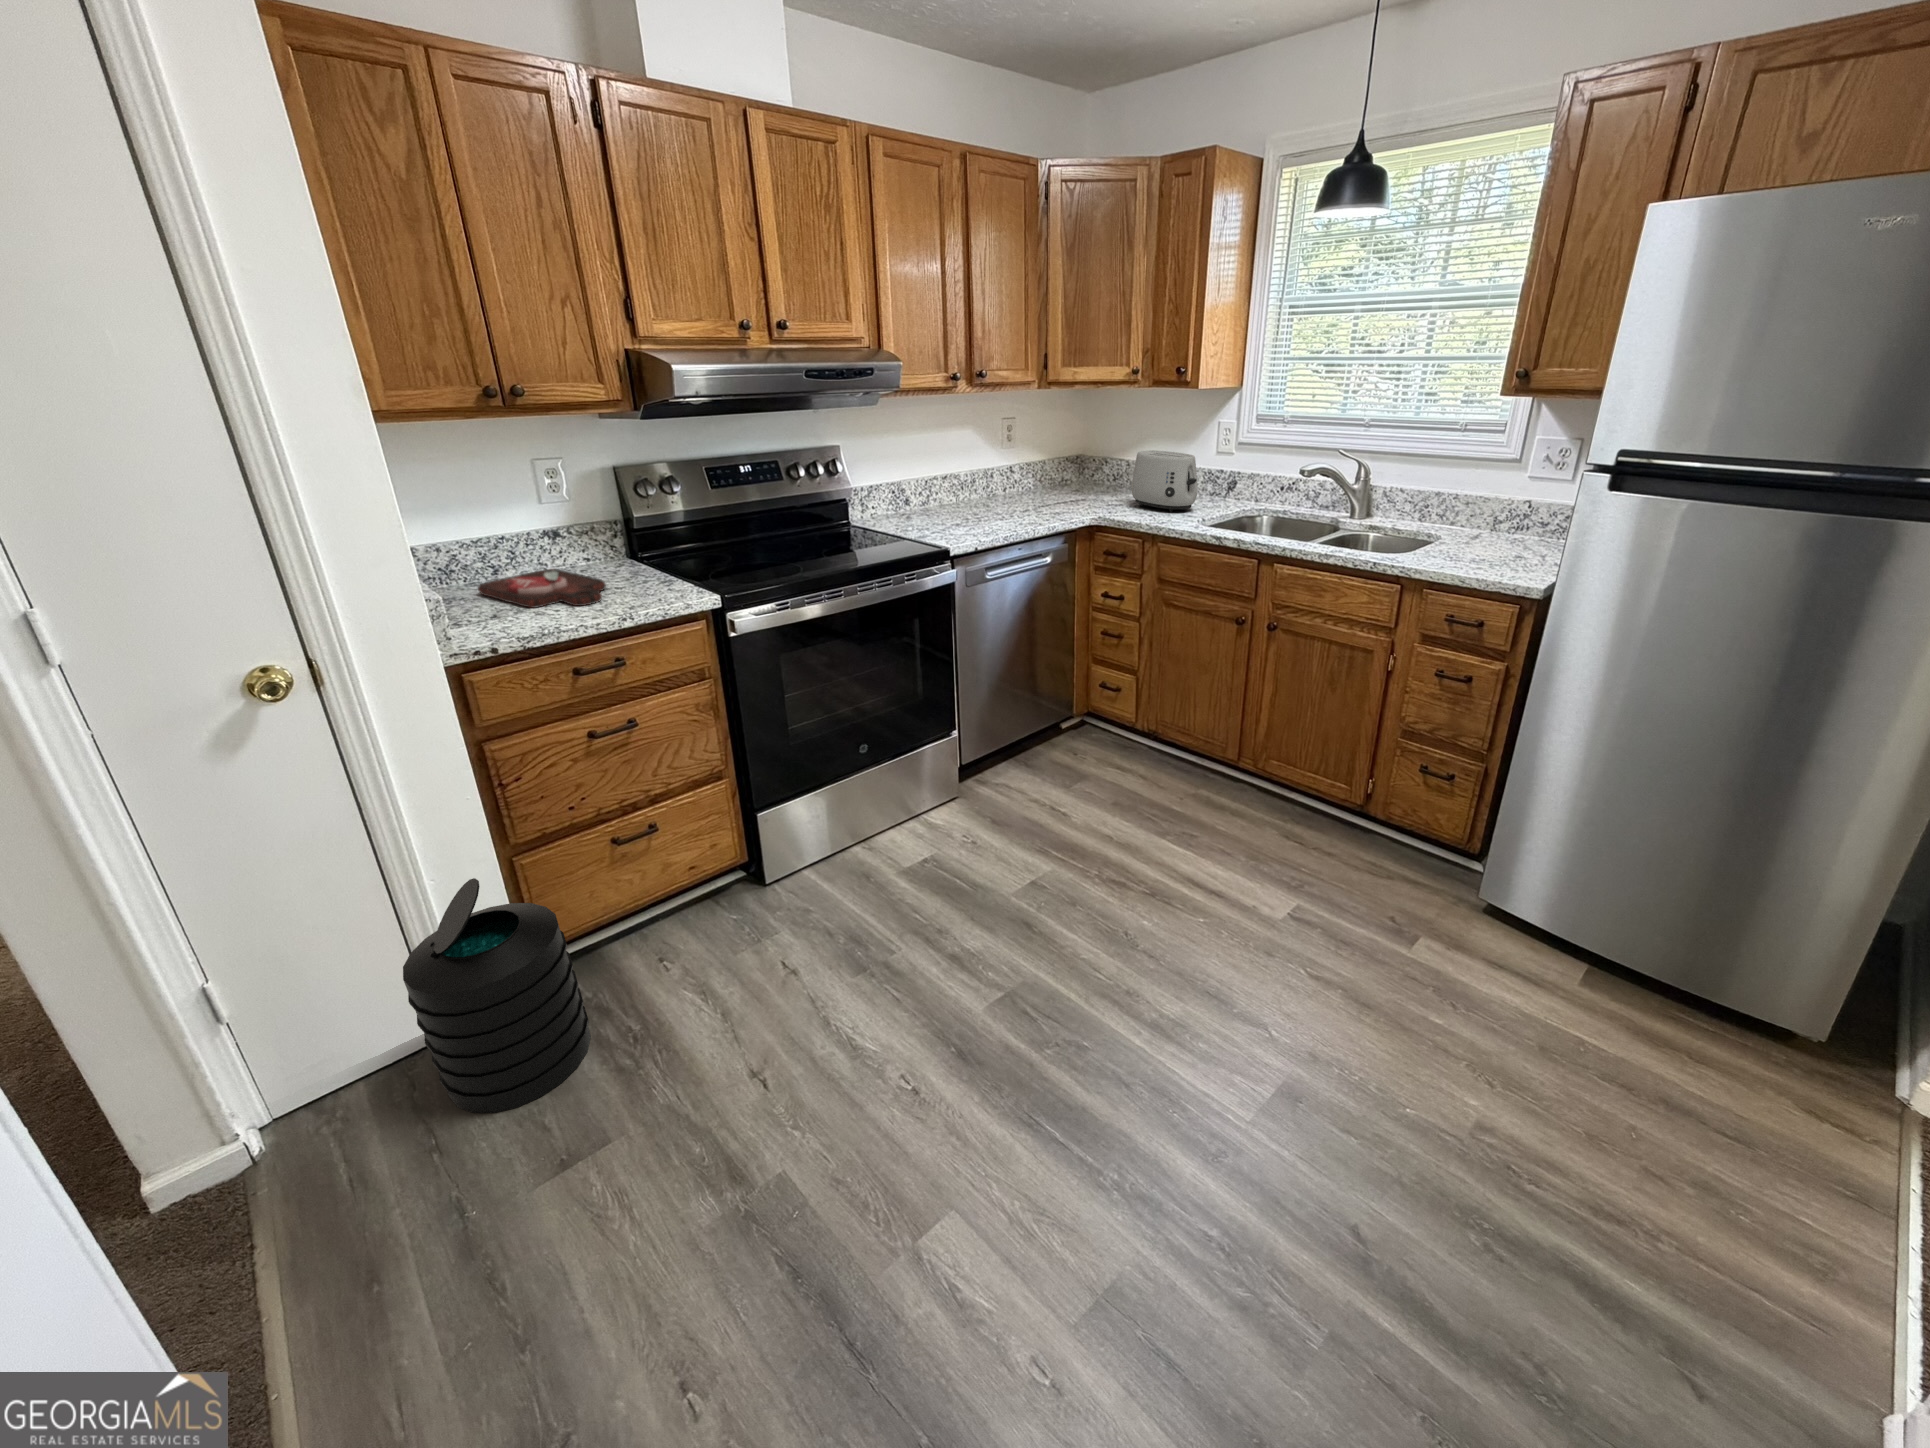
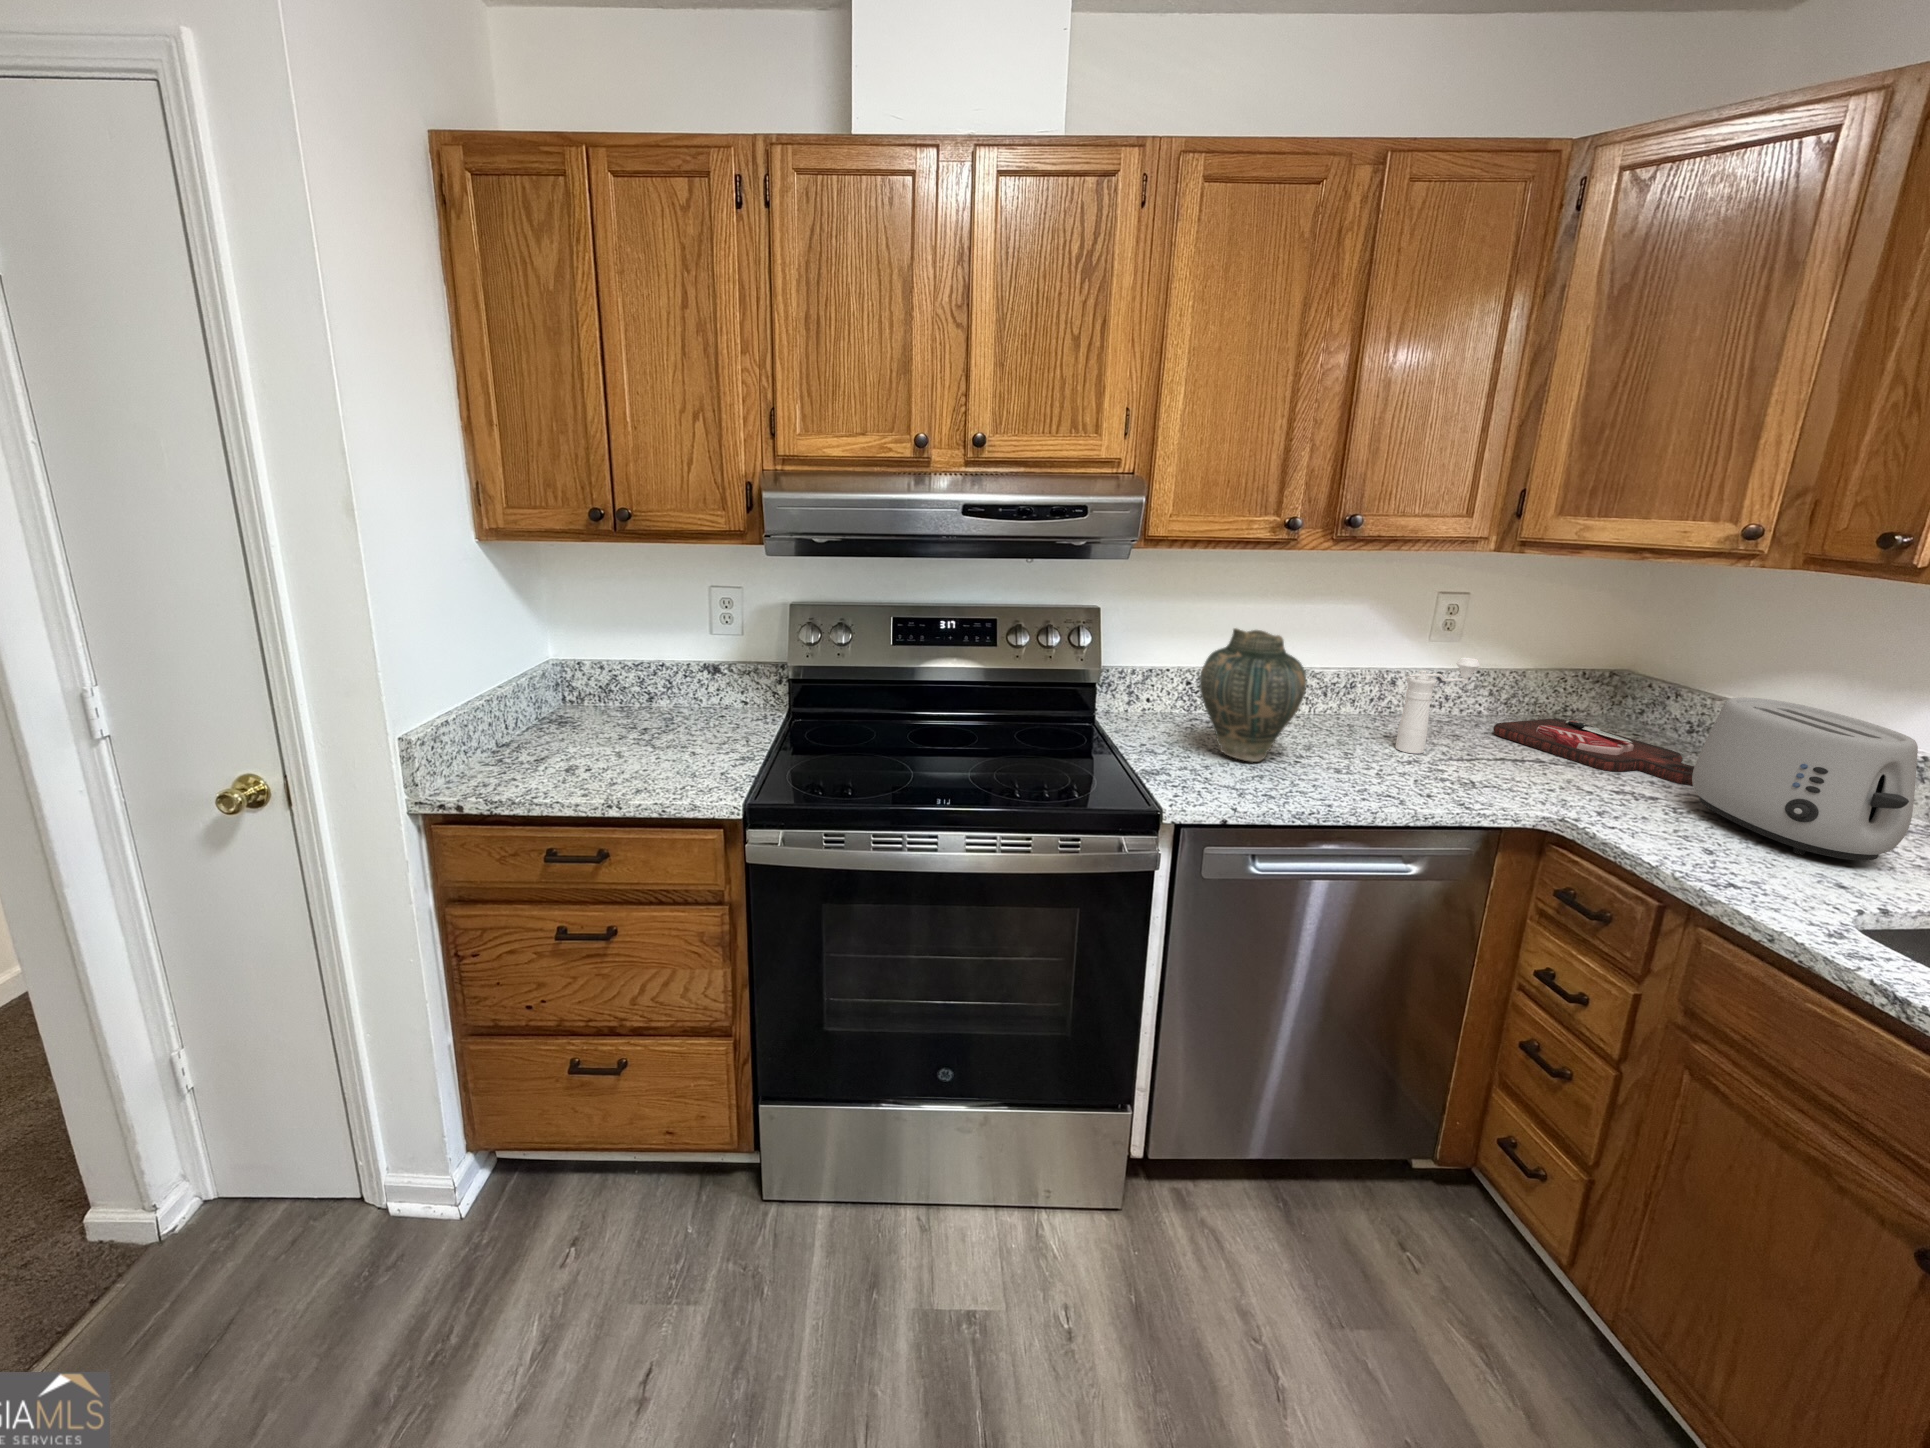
vase: none [921,445,980,525] -> present [1200,628,1306,762]
pepper mill: none [1012,452,1041,509] -> present [1396,658,1480,754]
cutting board: present [478,569,606,608] -> present [1493,719,1694,785]
trash can: present [403,878,591,1113] -> none [203,1071,432,1390]

